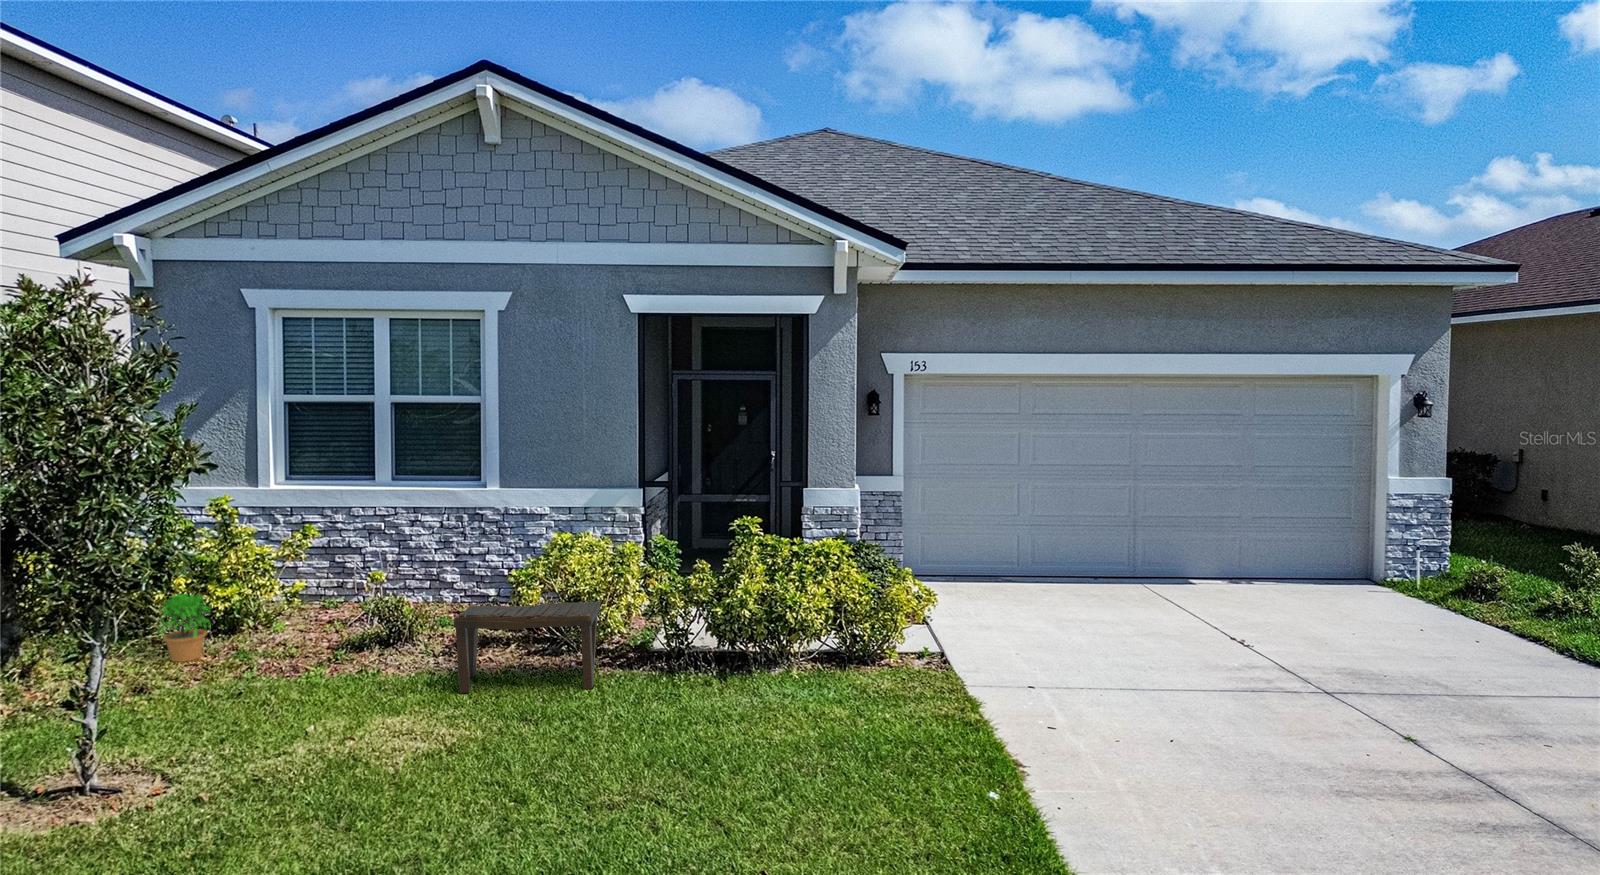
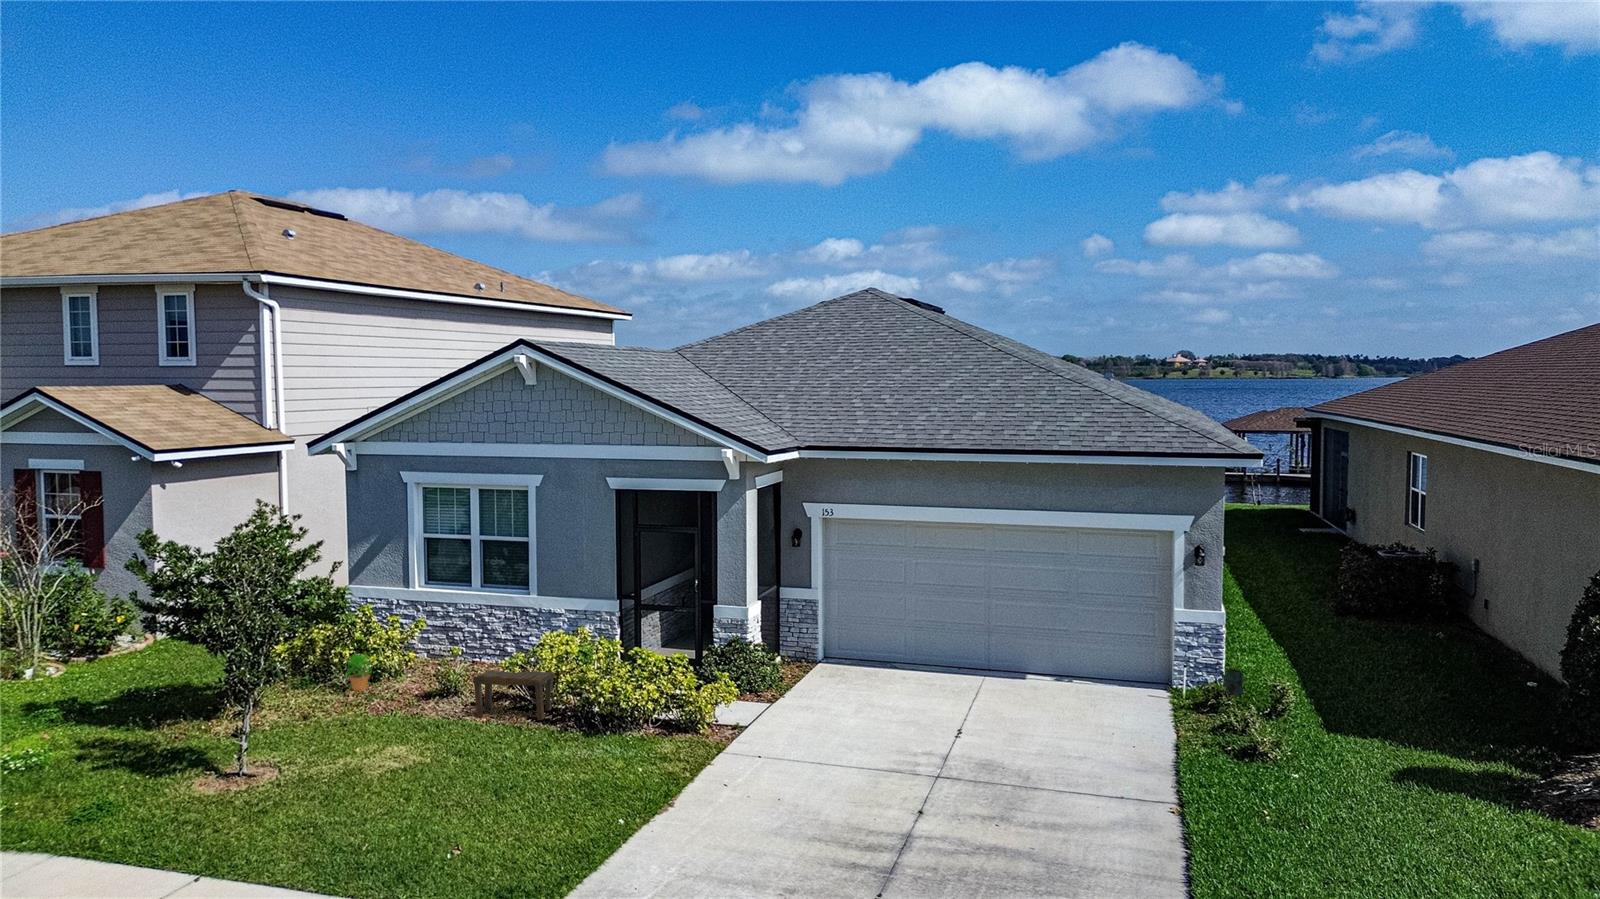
watering can: none [1437,542,1495,581] -> present [1215,663,1247,695]

